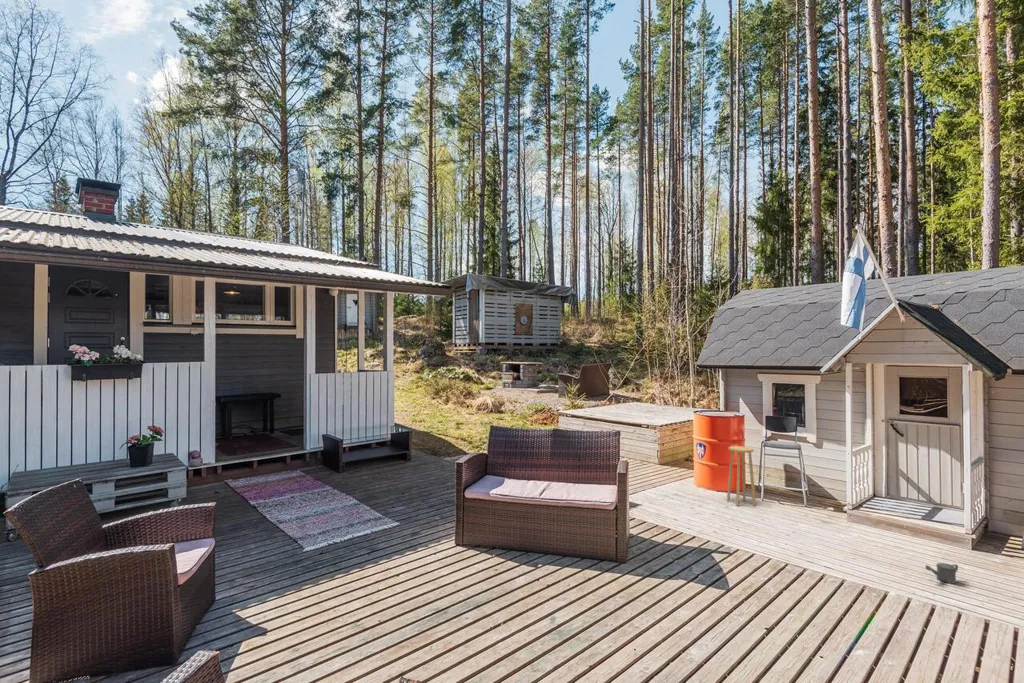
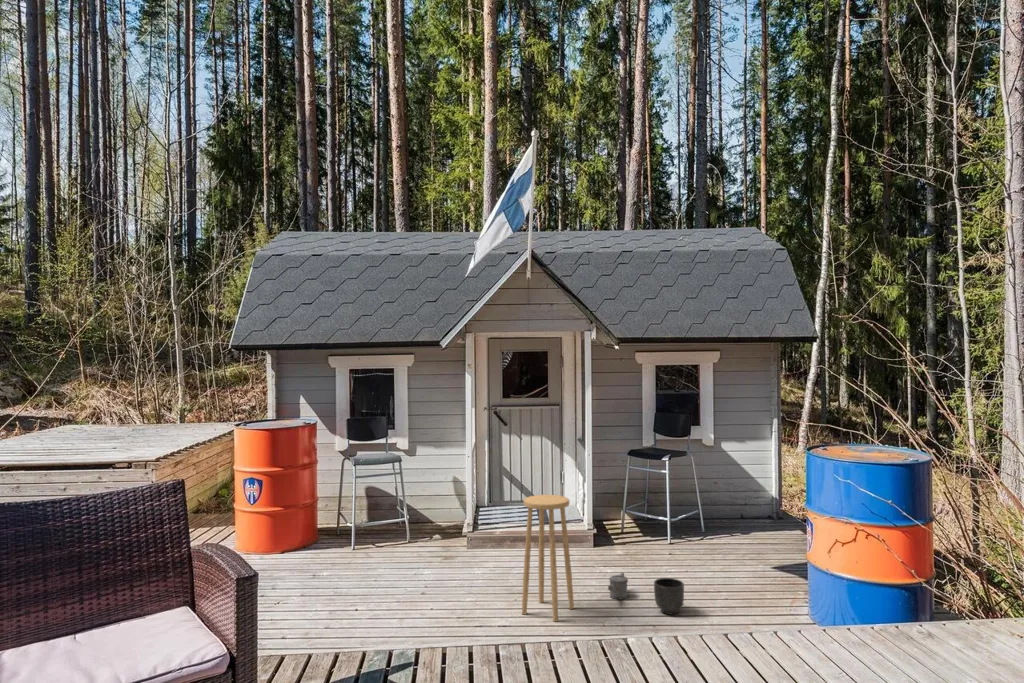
stool: present [727,446,756,506] -> present [522,495,574,622]
planter: none [967,574,1000,606] -> present [654,578,684,614]

